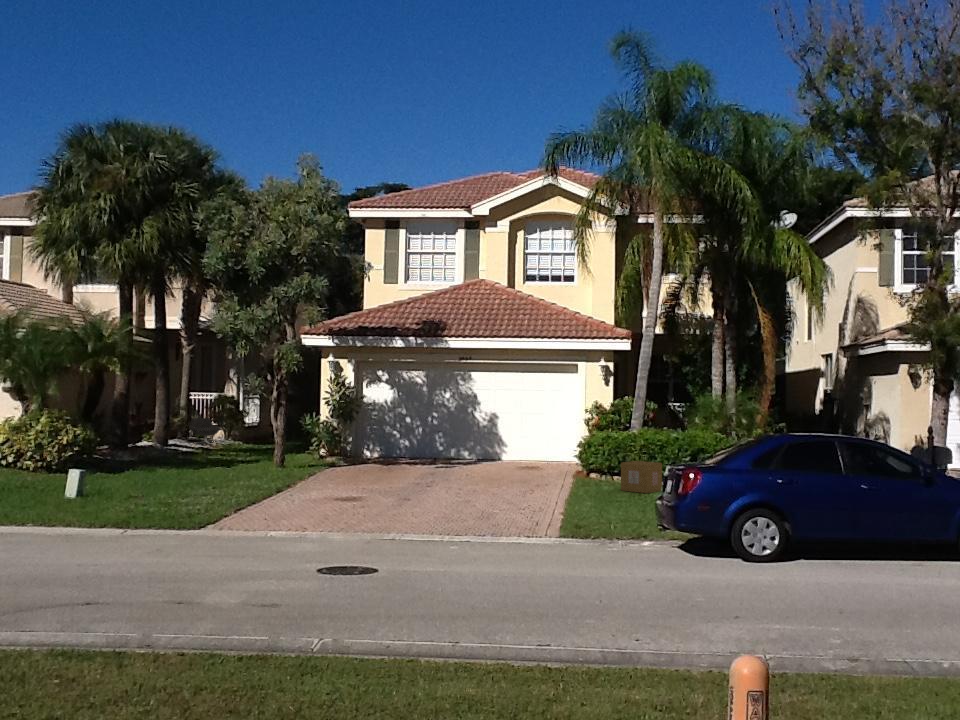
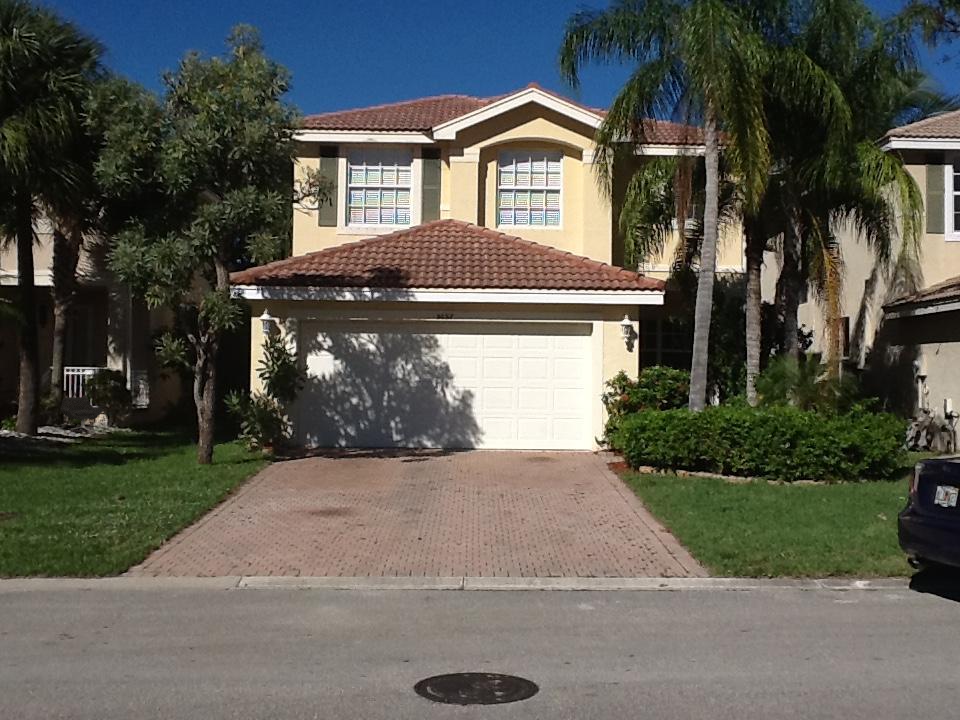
cardboard box: present [621,461,662,493] -> none [699,446,754,491]

